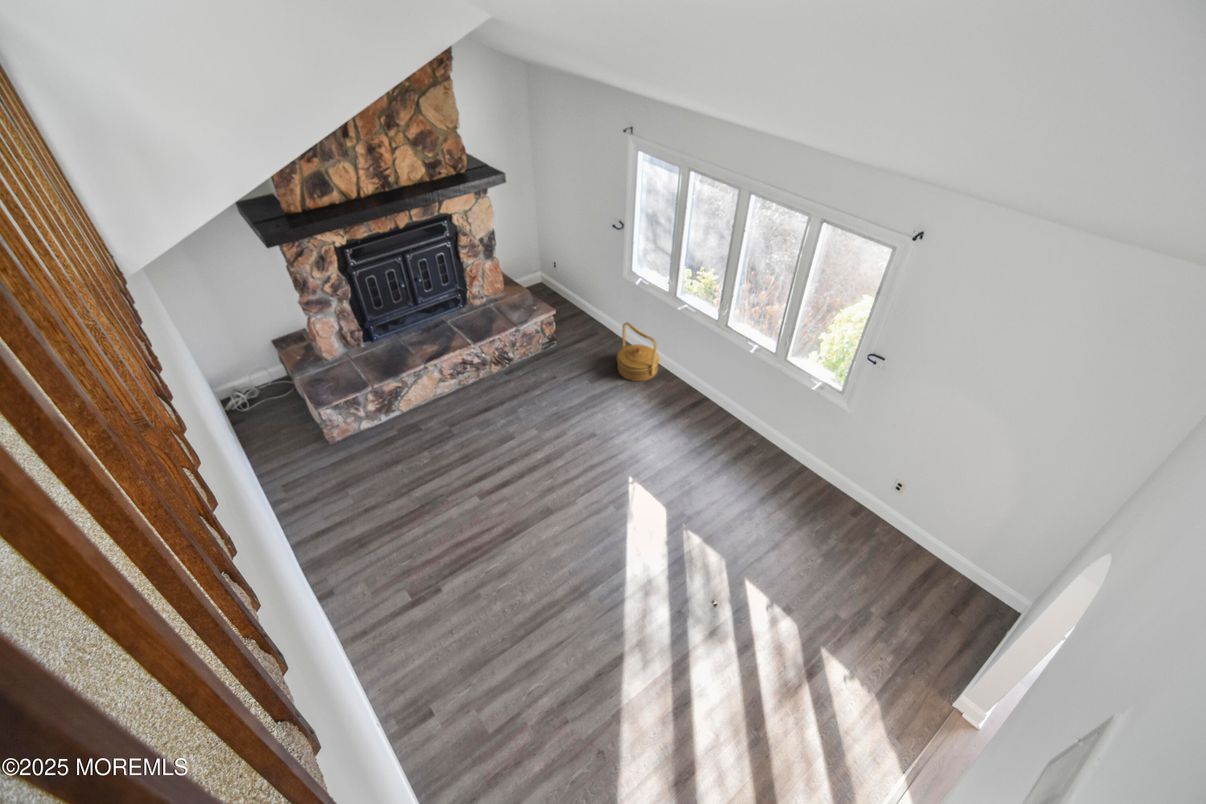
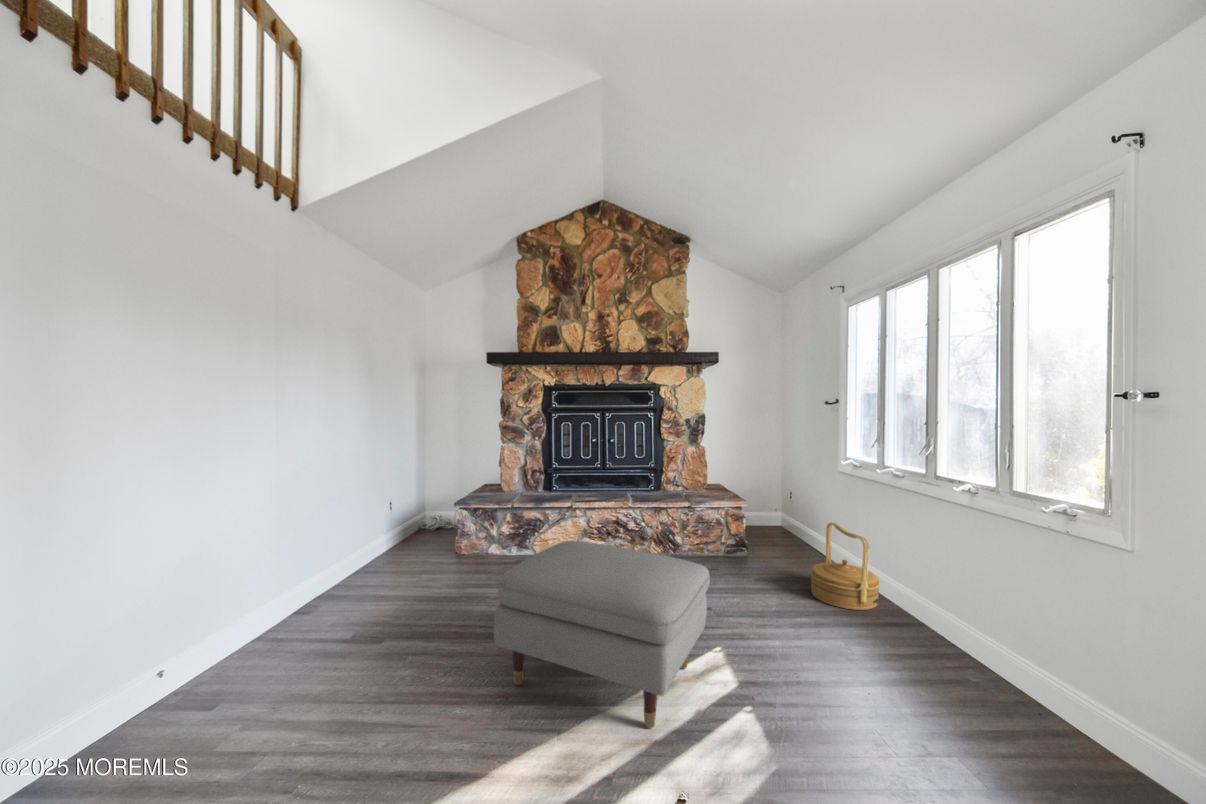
ottoman: none [490,424,614,536] -> present [494,541,710,729]

